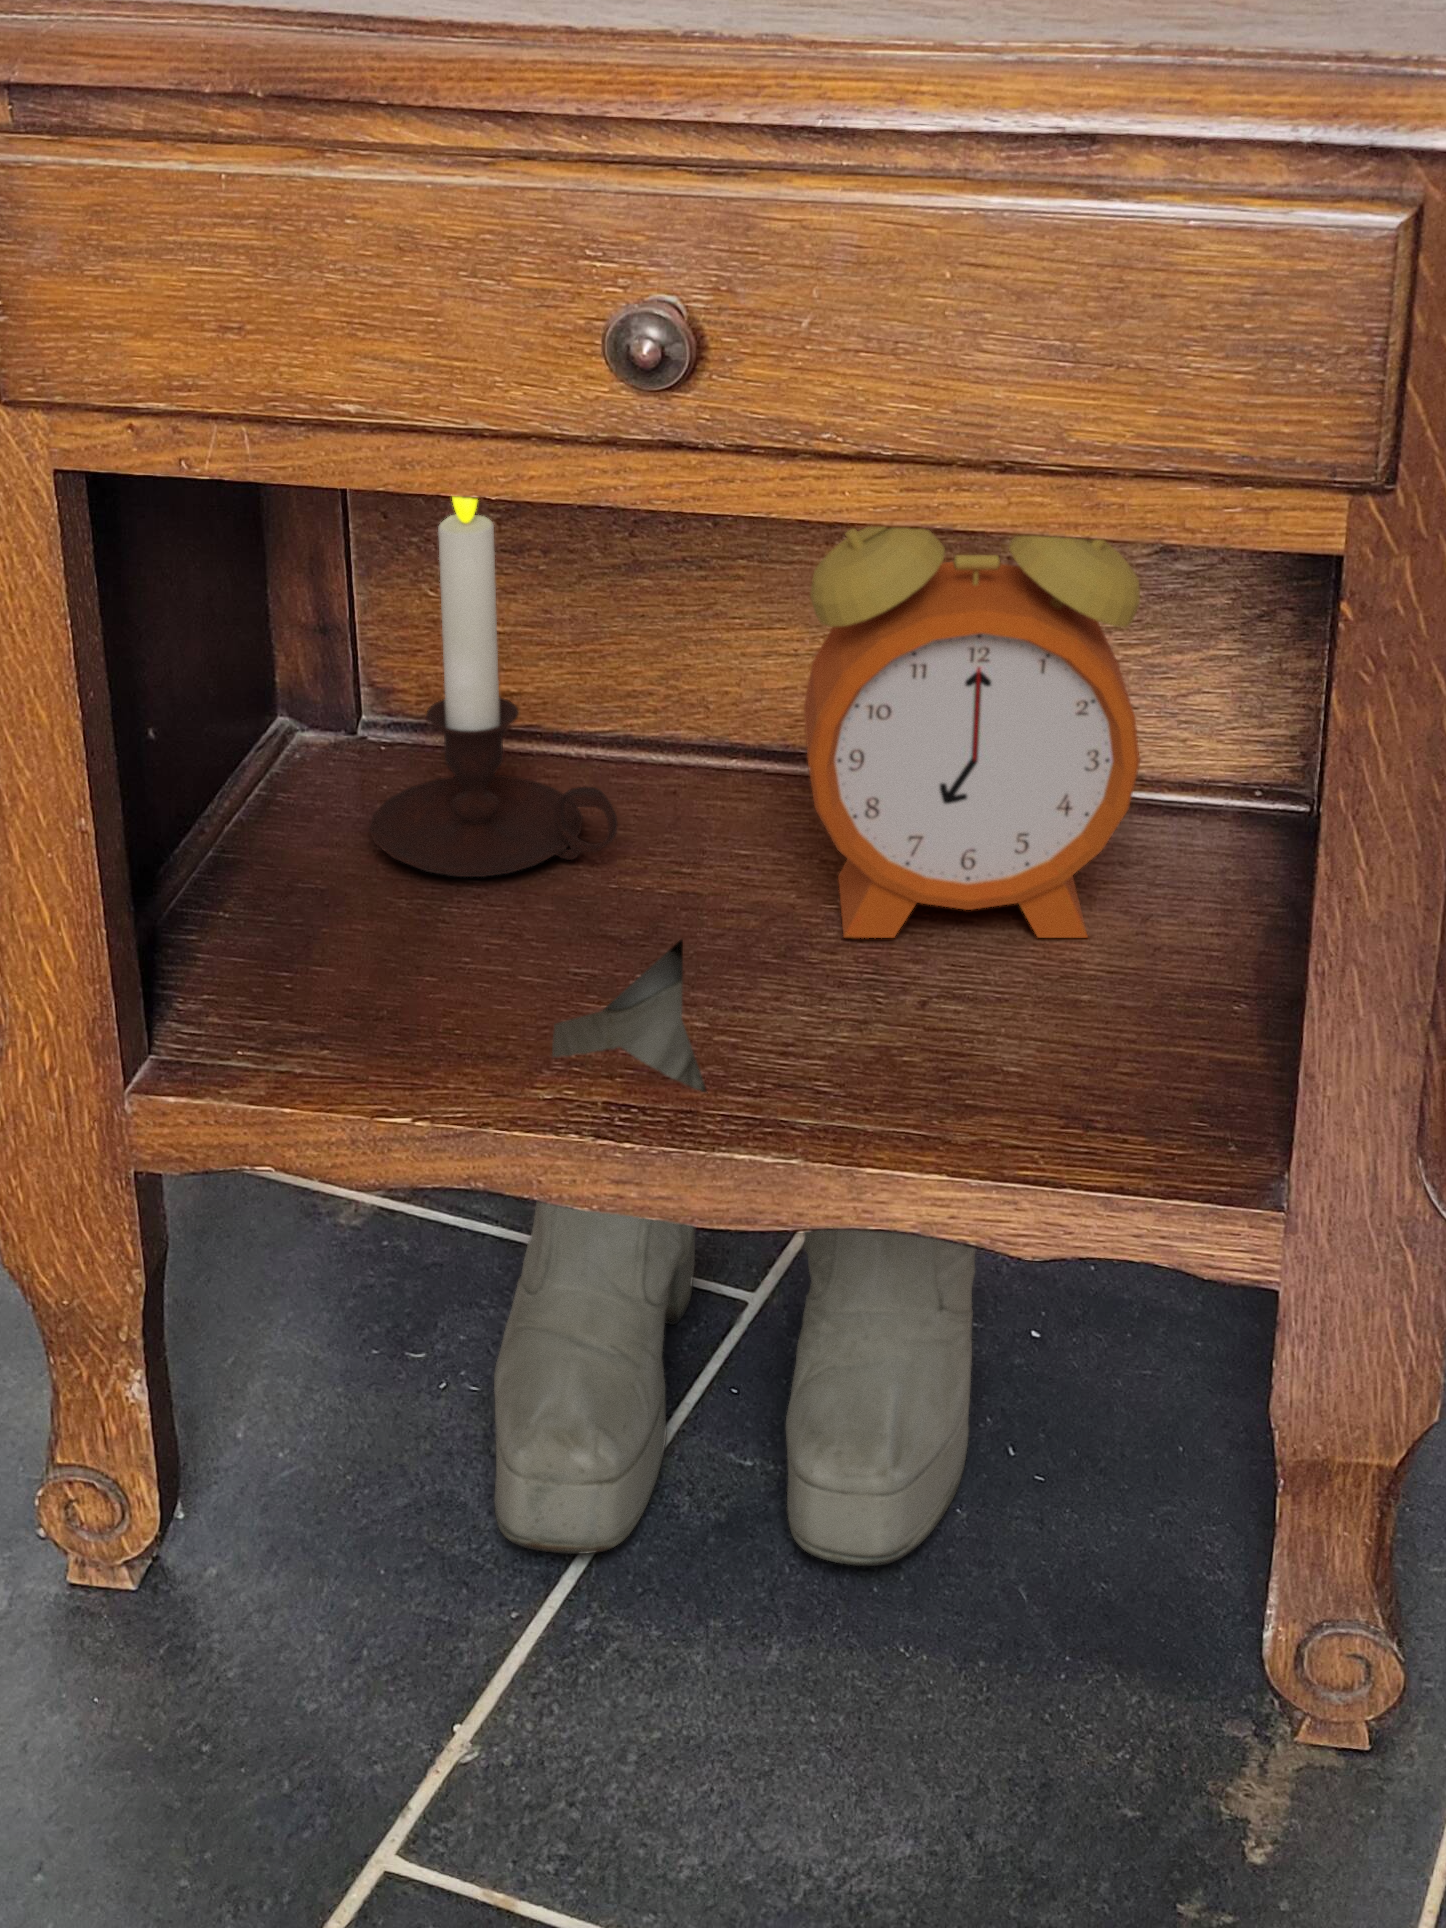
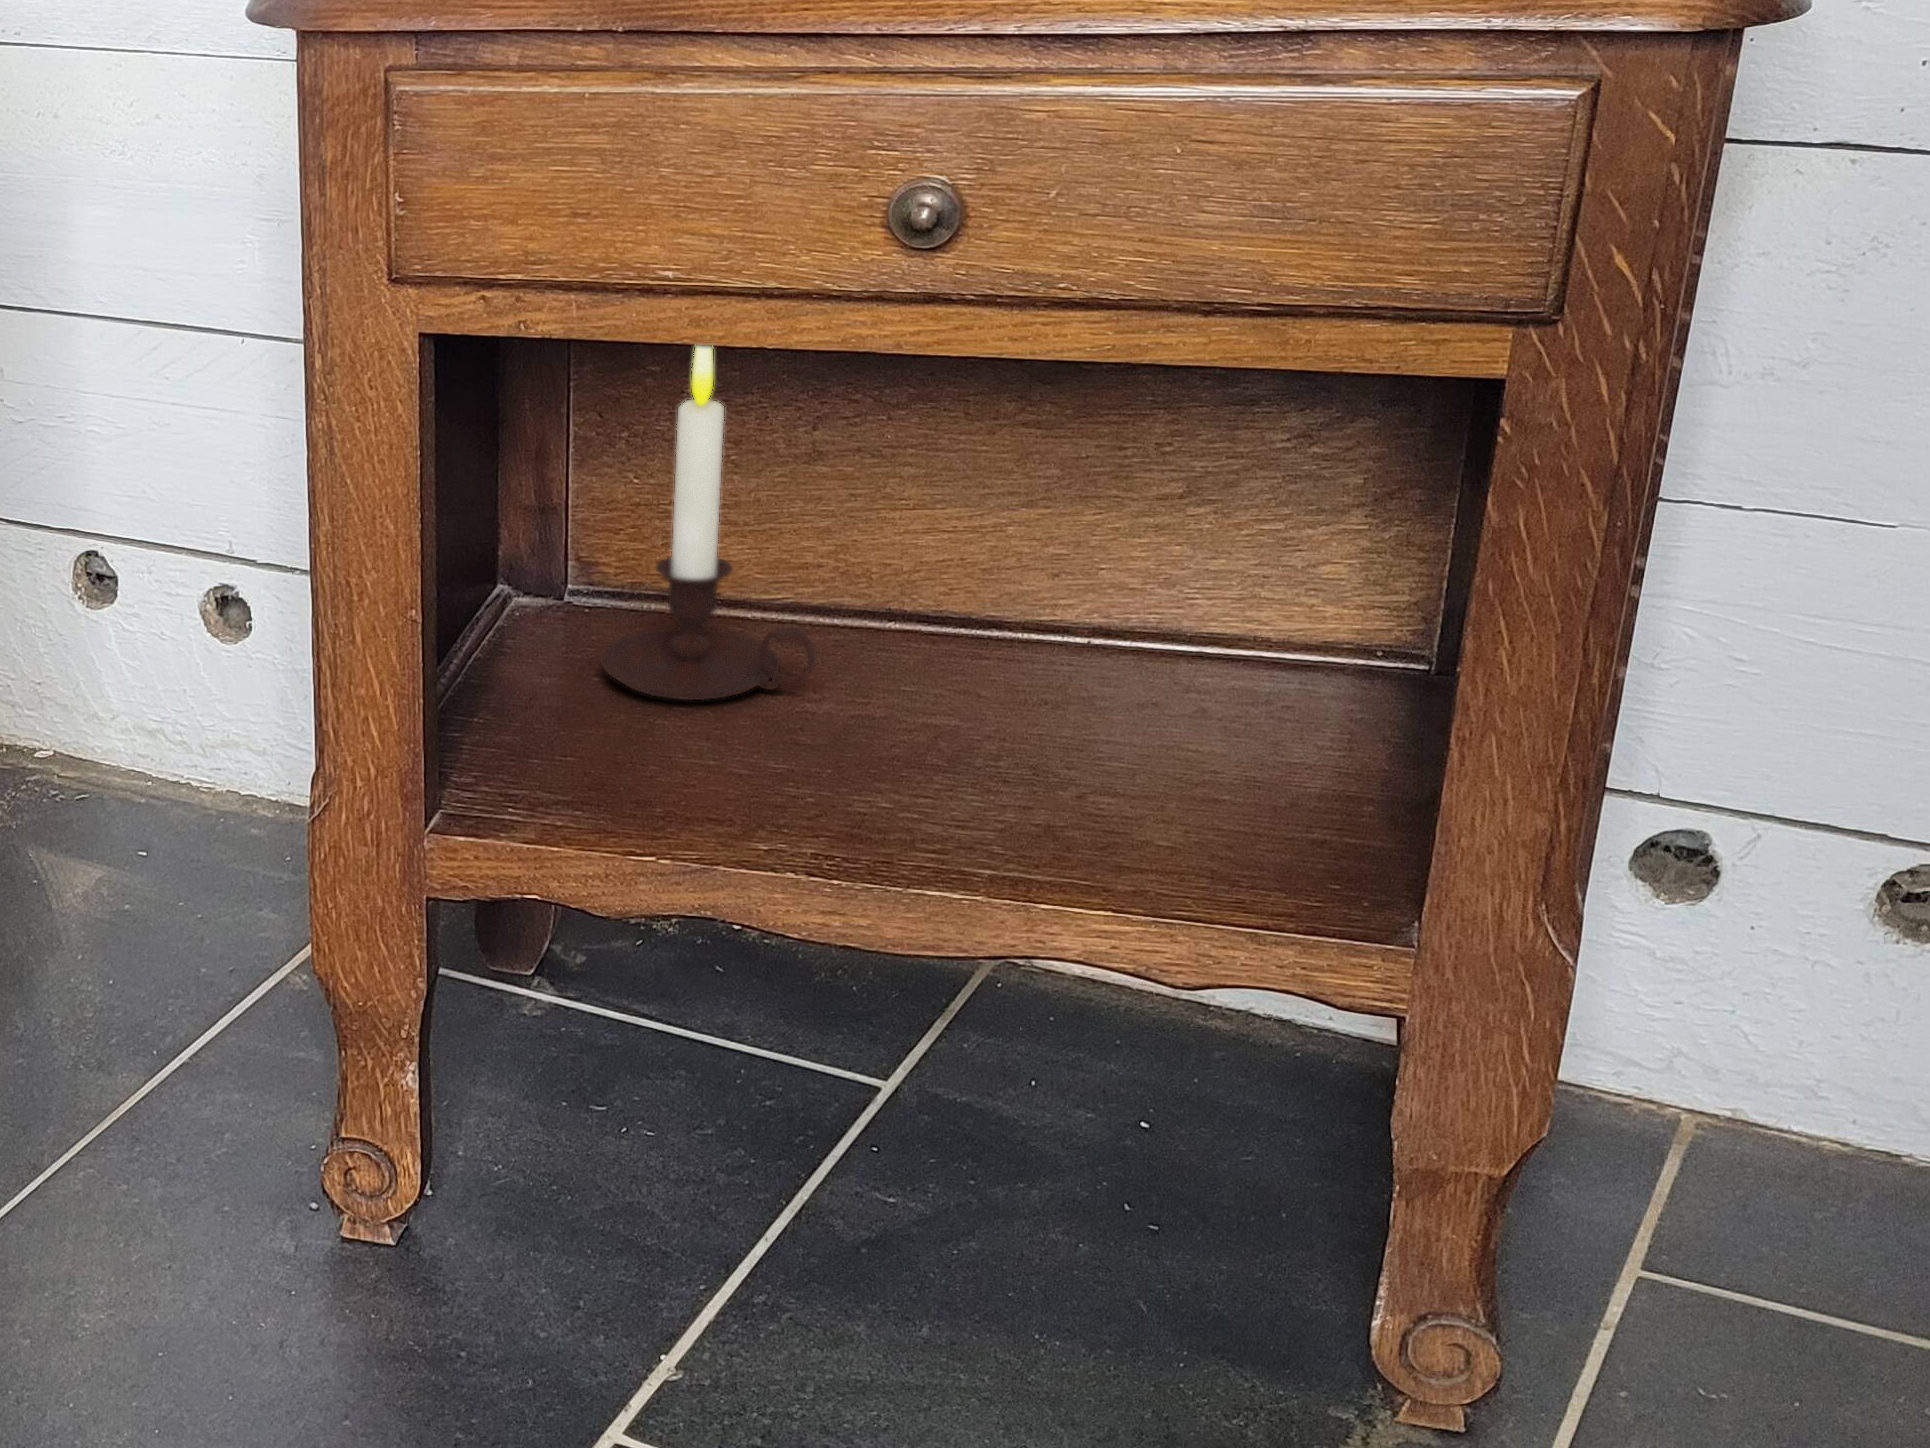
alarm clock: present [804,527,1140,938] -> none [985,336,1295,754]
boots: present [494,939,975,1566] -> none [689,737,1104,1271]

